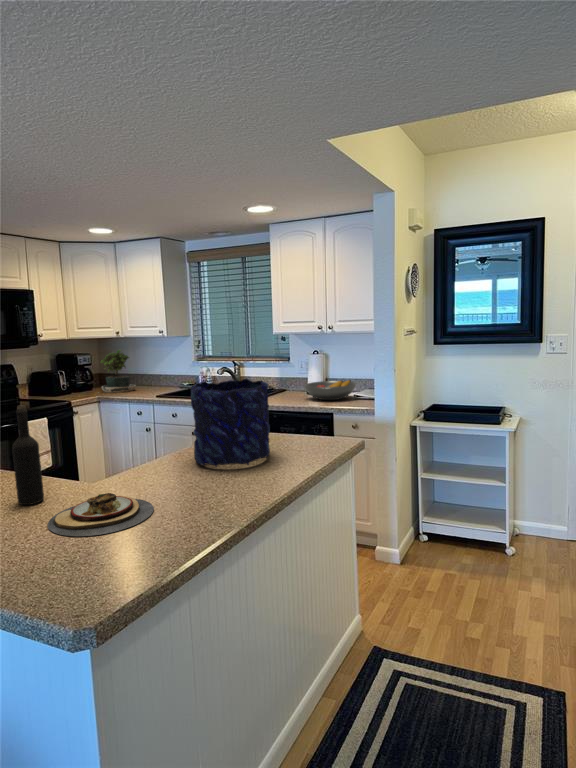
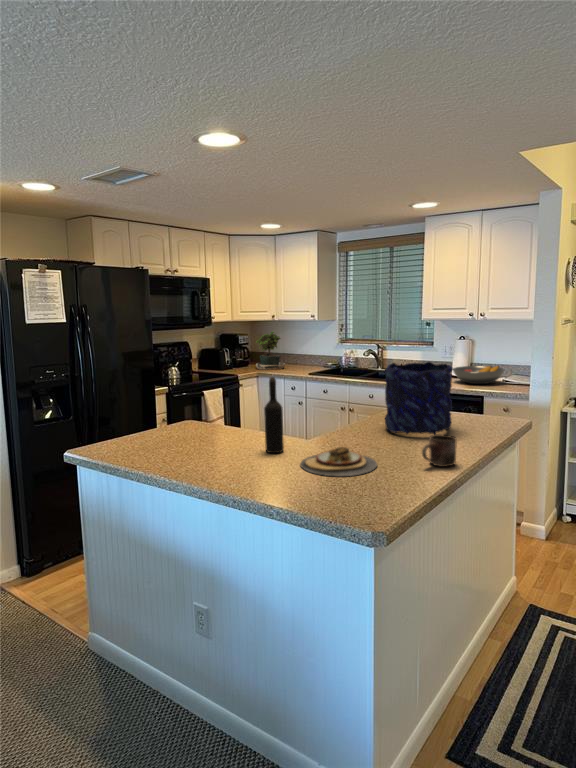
mug: none [205,469,251,510] -> present [422,434,456,467]

